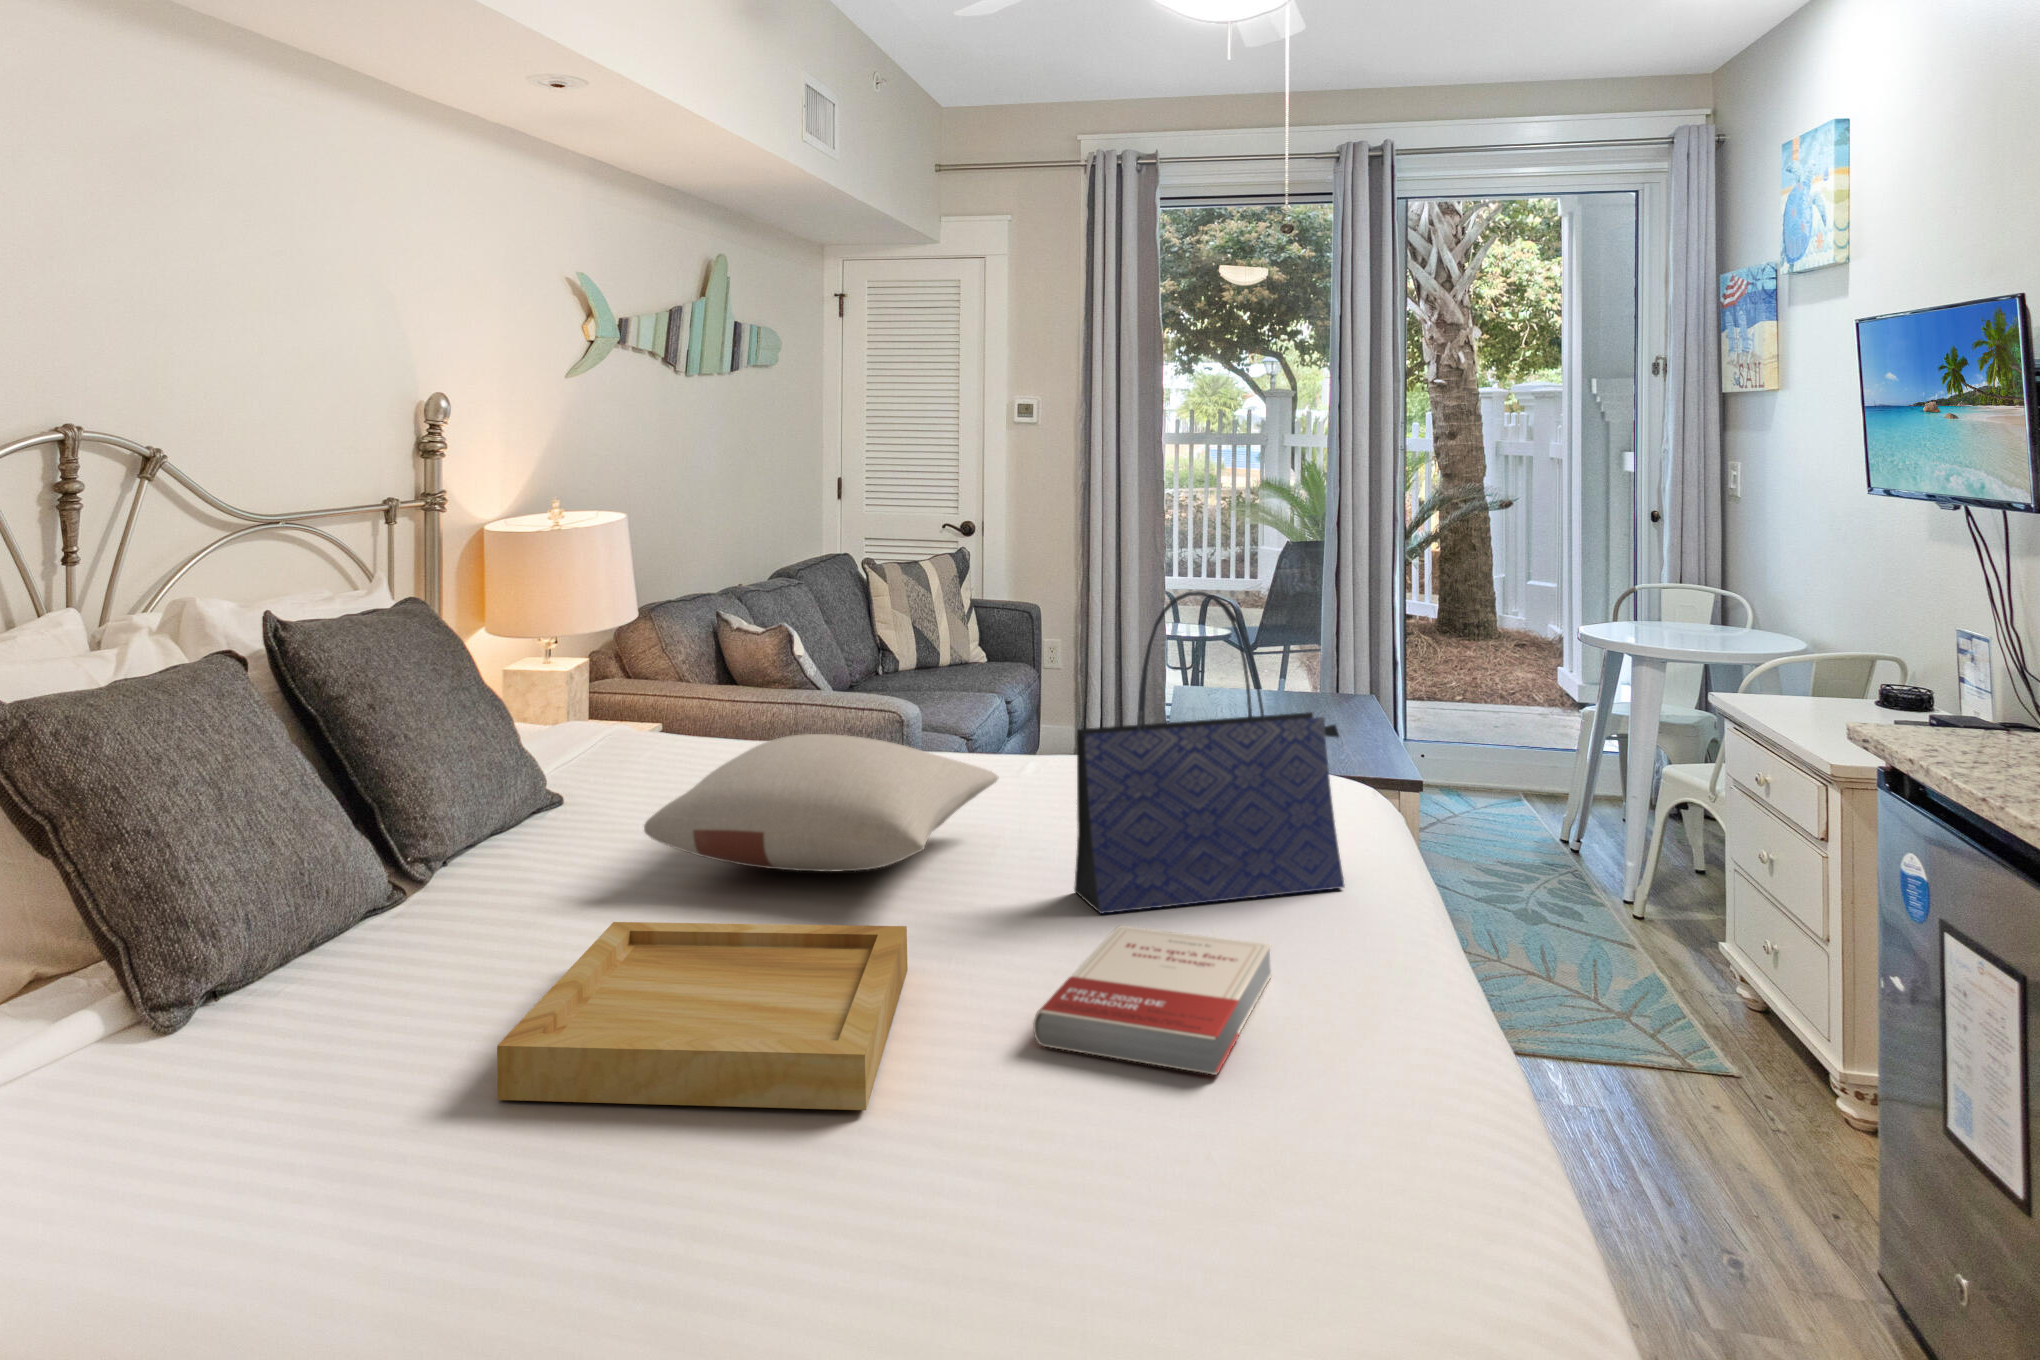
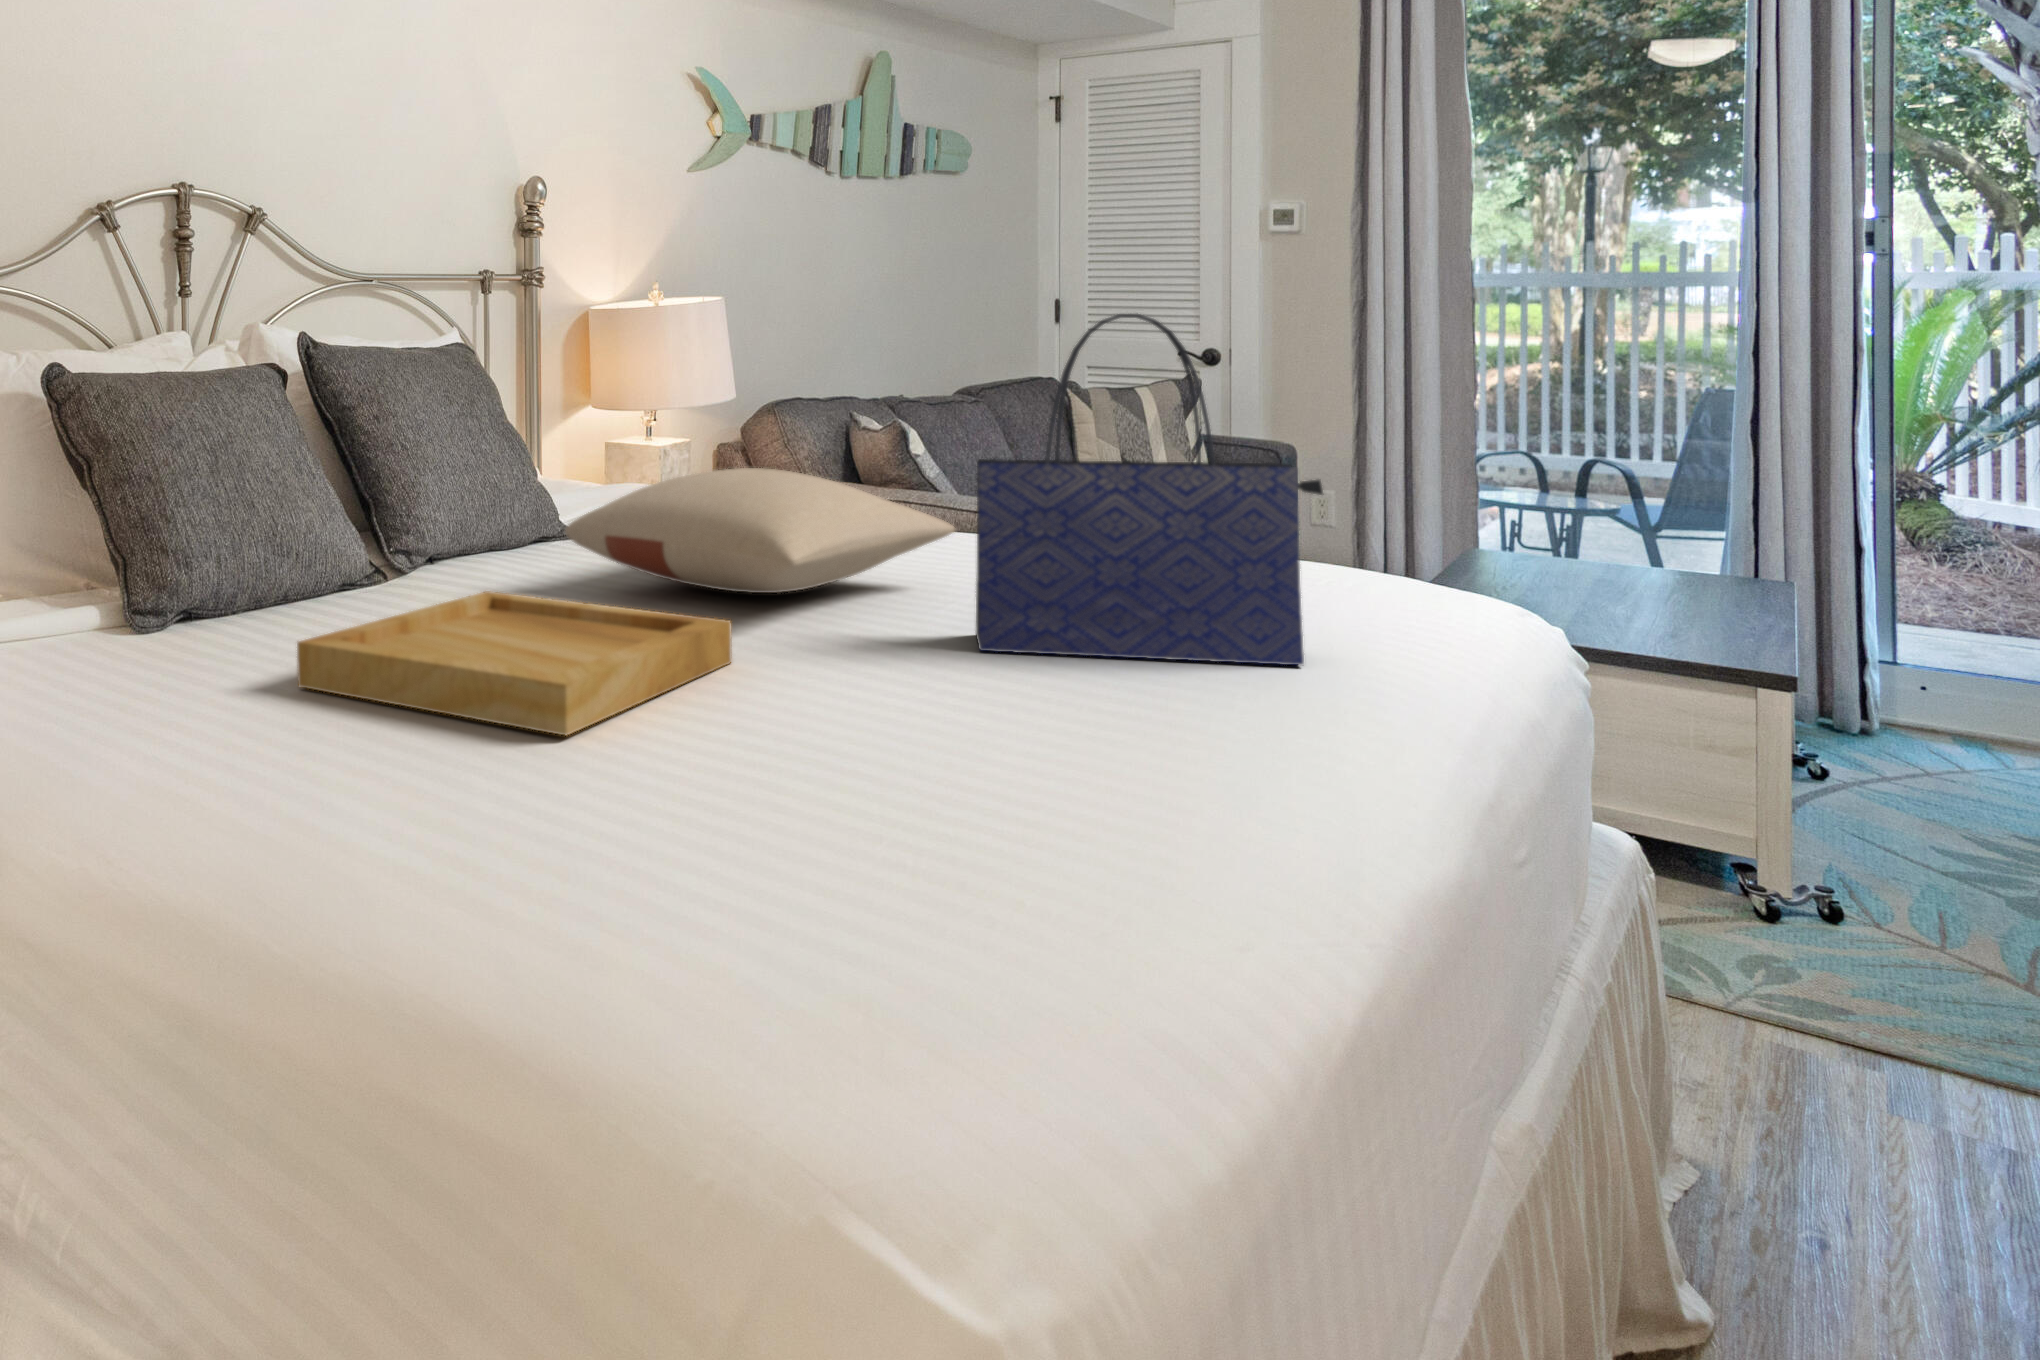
book: present [1033,925,1271,1075] -> none [779,650,1110,768]

